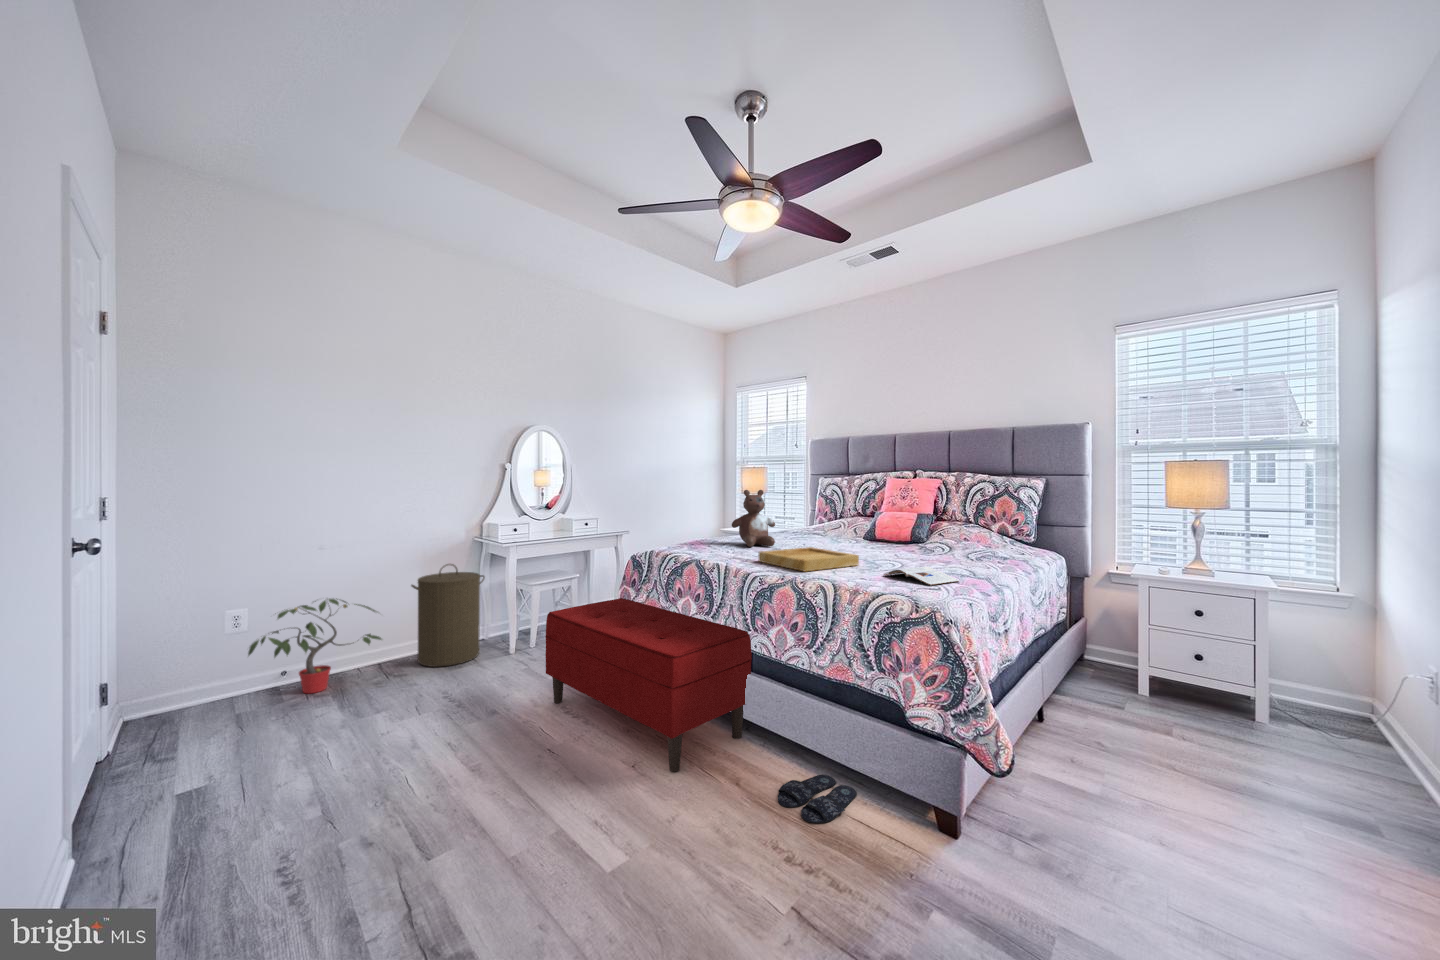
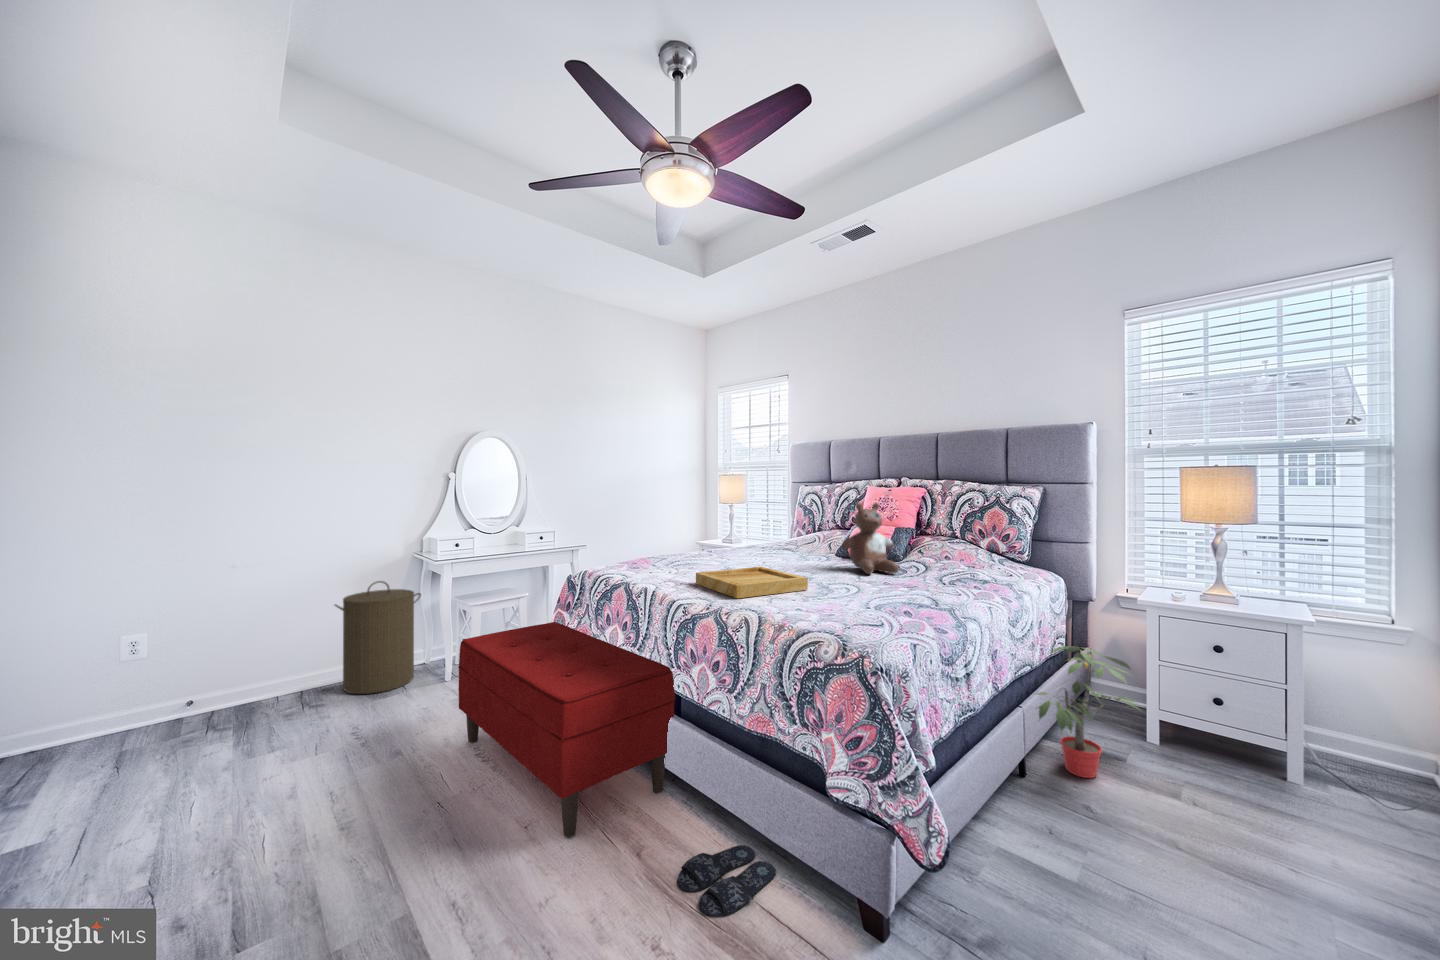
stuffed bear: present [732,490,775,547] -> present [841,503,899,574]
magazine: present [884,567,959,585] -> none [827,594,913,619]
potted plant: present [248,599,381,693] -> present [1036,646,1139,778]

